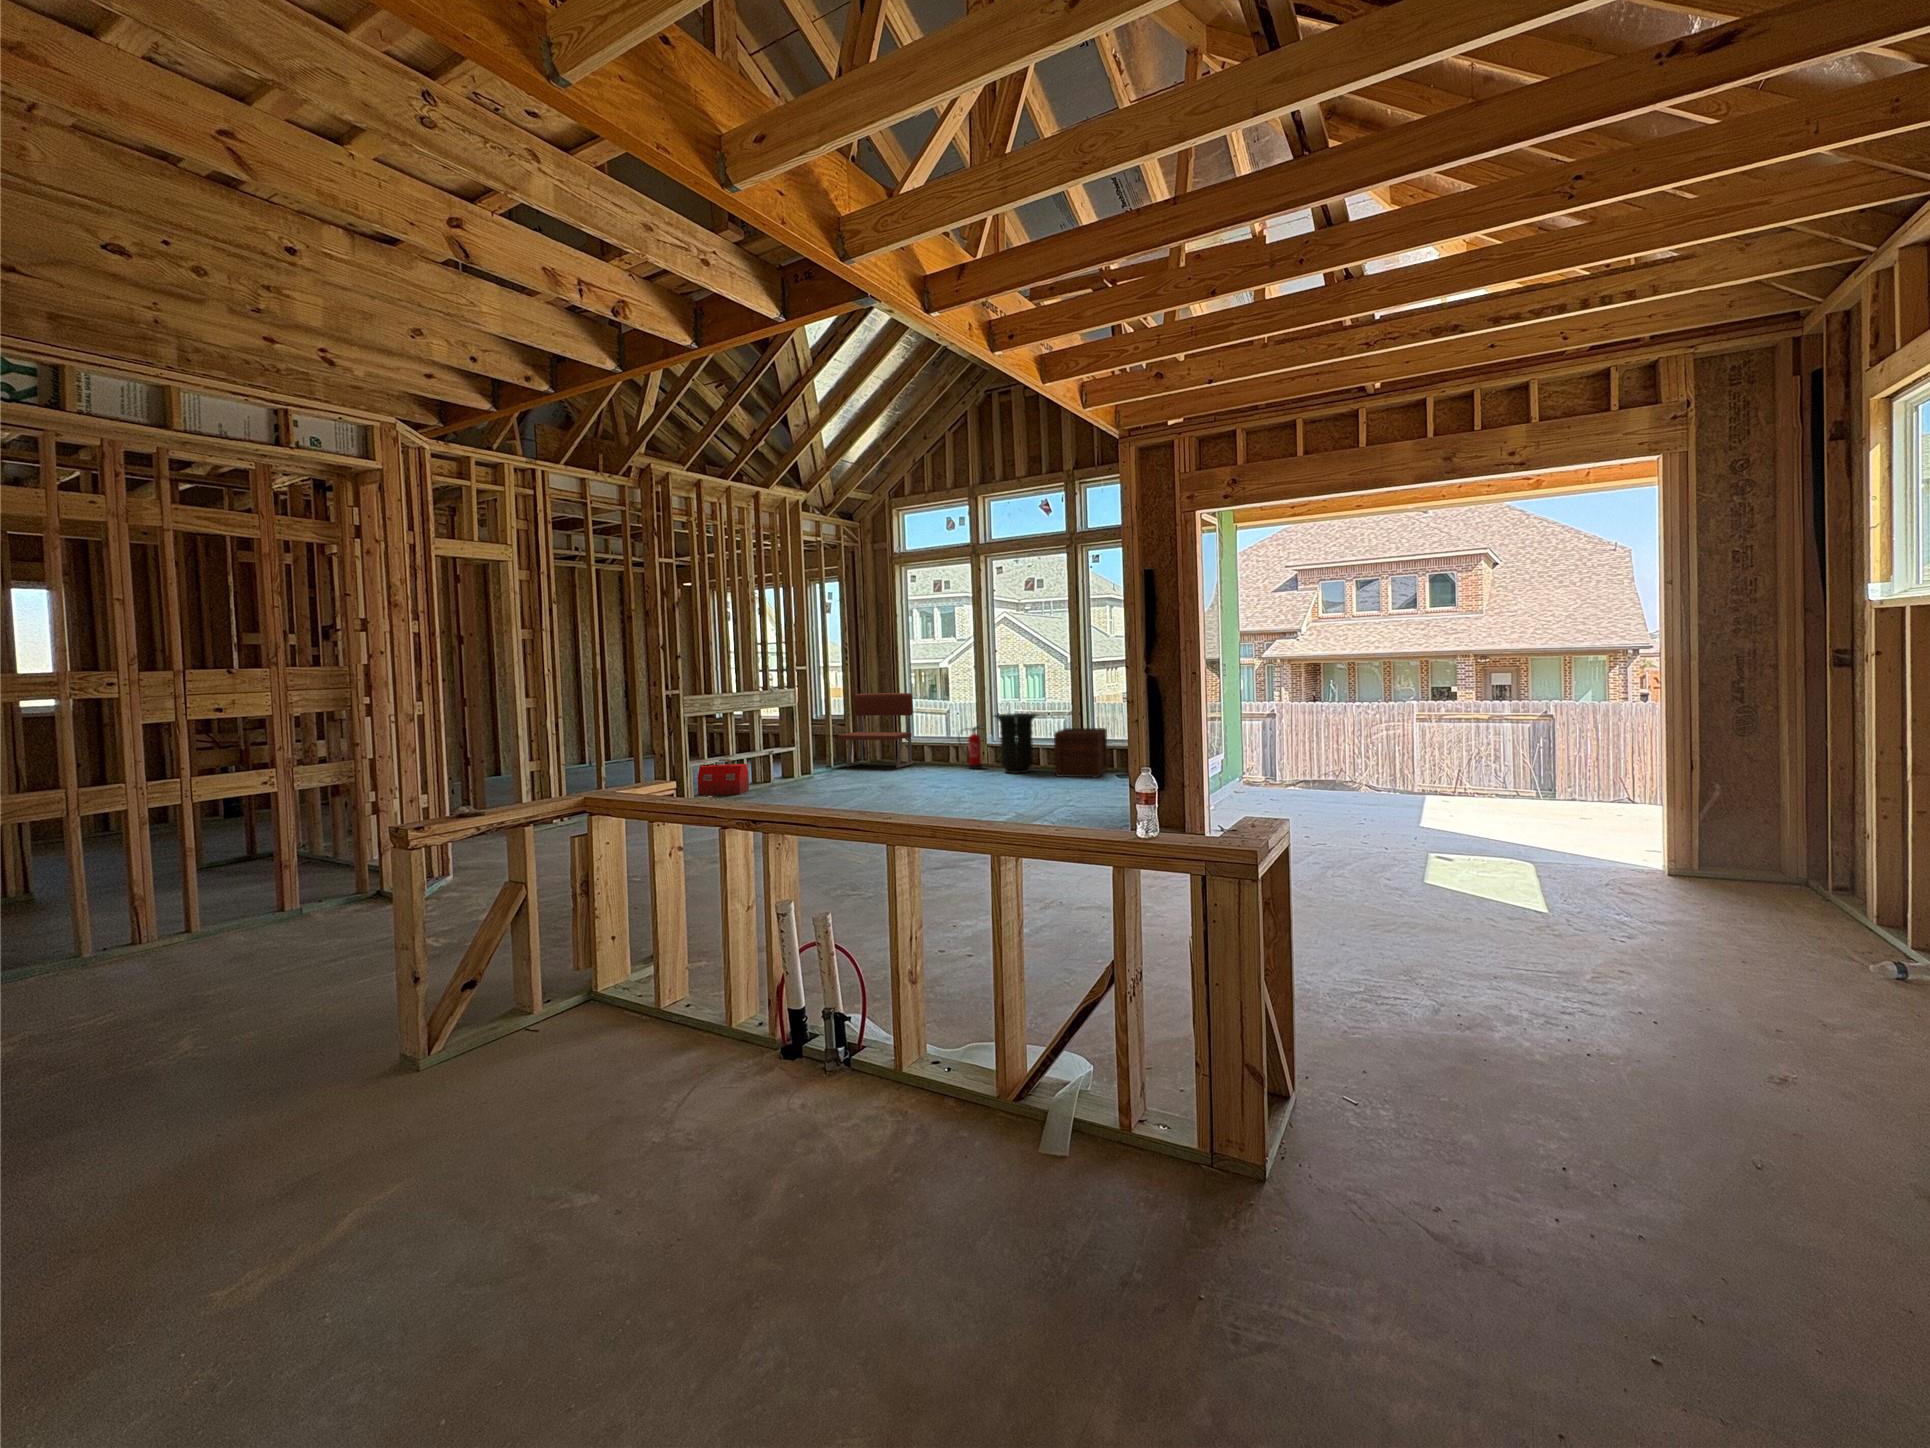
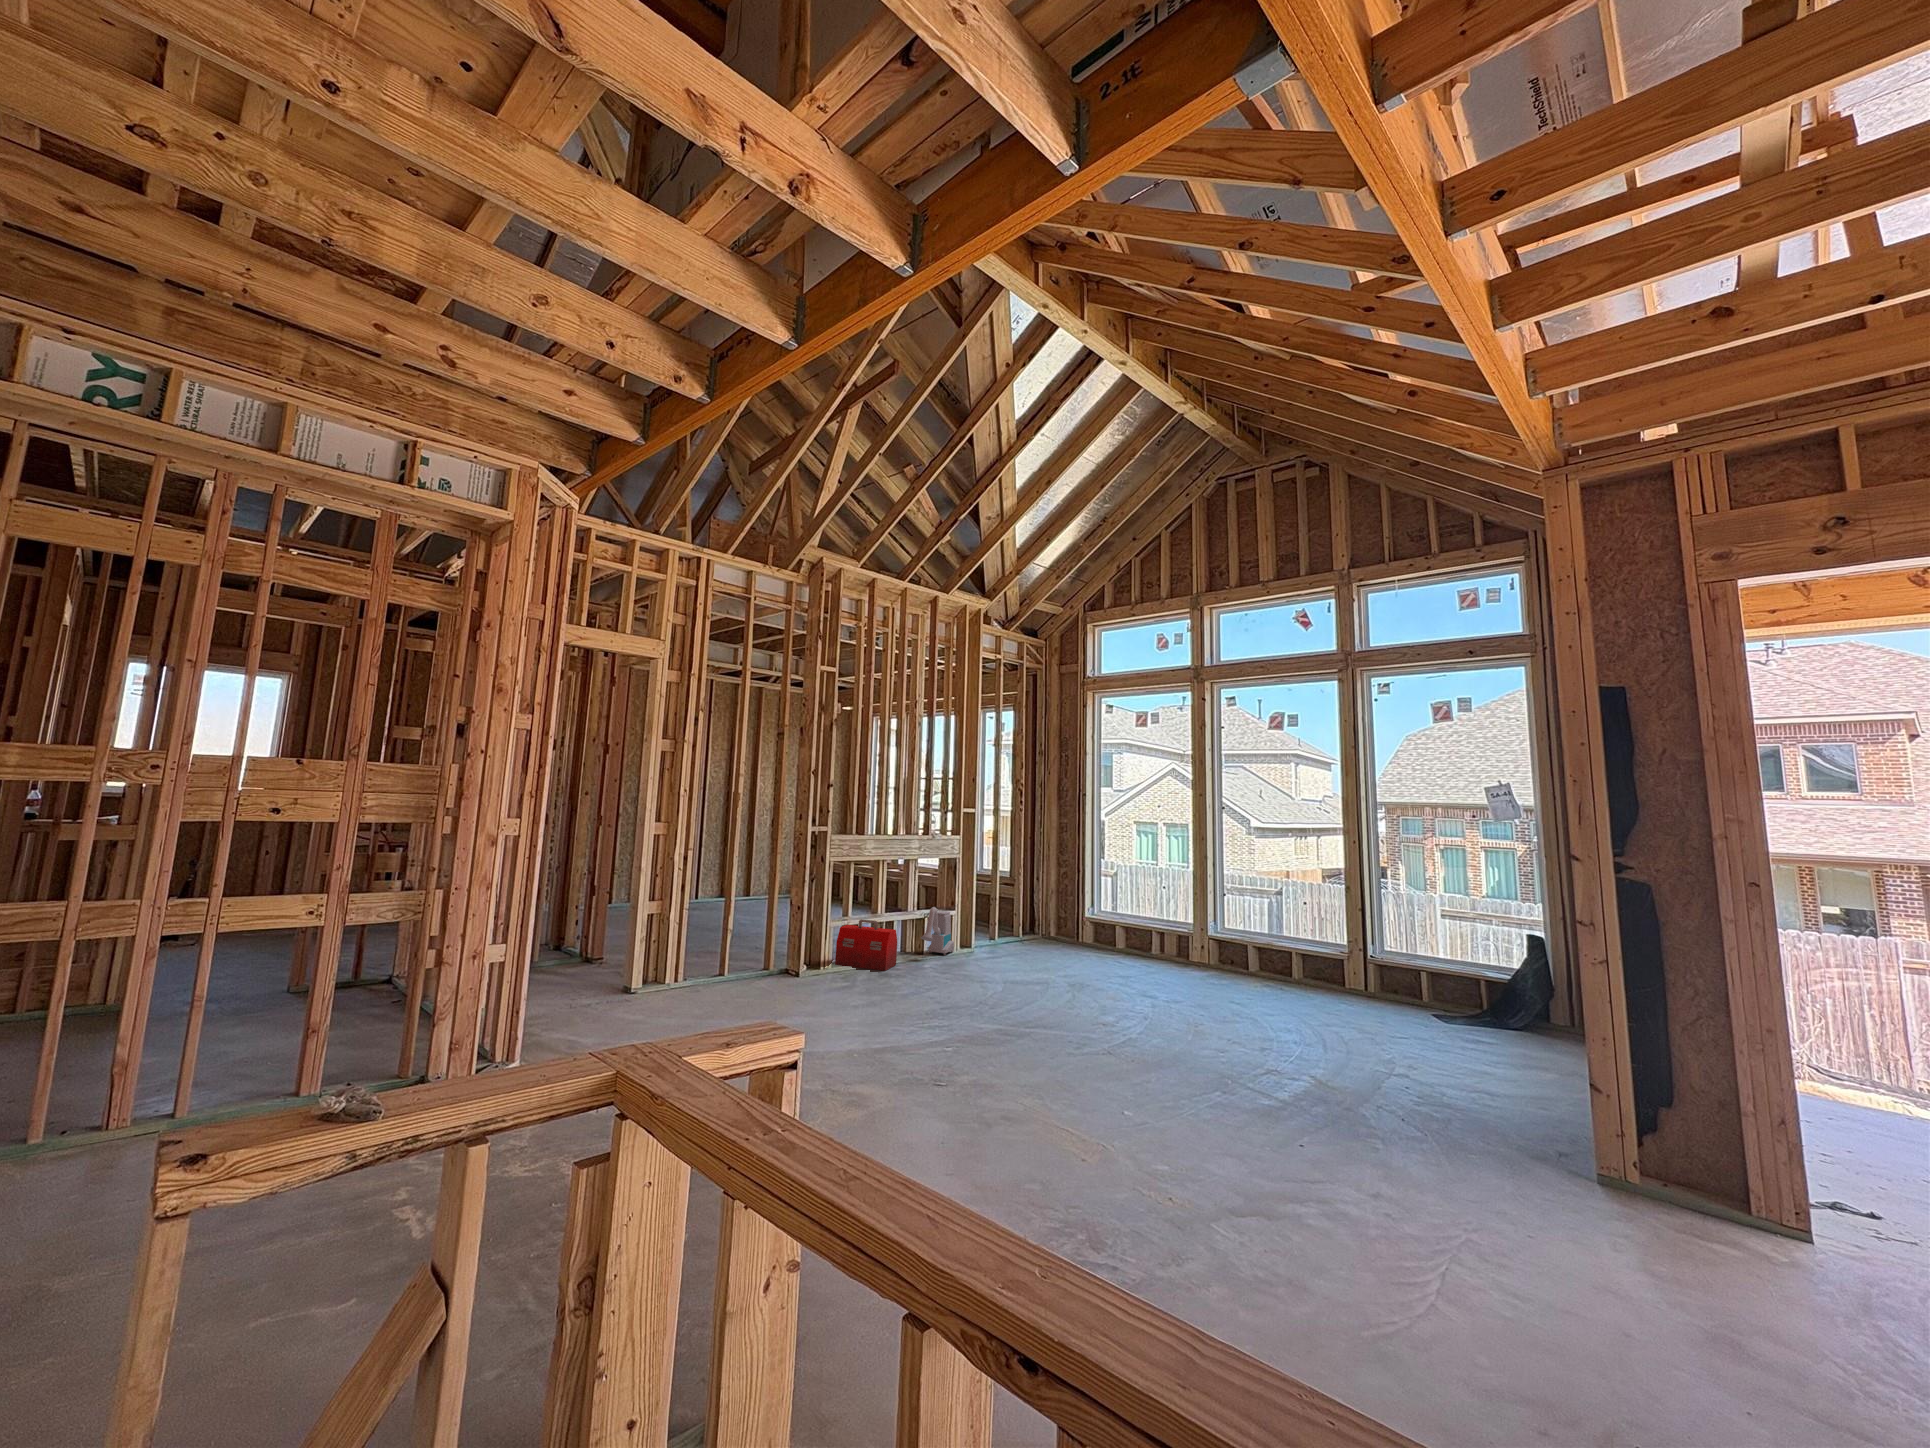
bench: present [838,693,913,768] -> none [1005,848,1103,954]
trash can: present [994,713,1038,773] -> none [1223,897,1295,989]
fire extinguisher: present [959,726,982,769] -> none [1167,908,1207,971]
wooden crate: present [1054,728,1108,777] -> none [1326,930,1410,1017]
vacuum cleaner: none [768,745,797,780] -> present [921,907,954,955]

